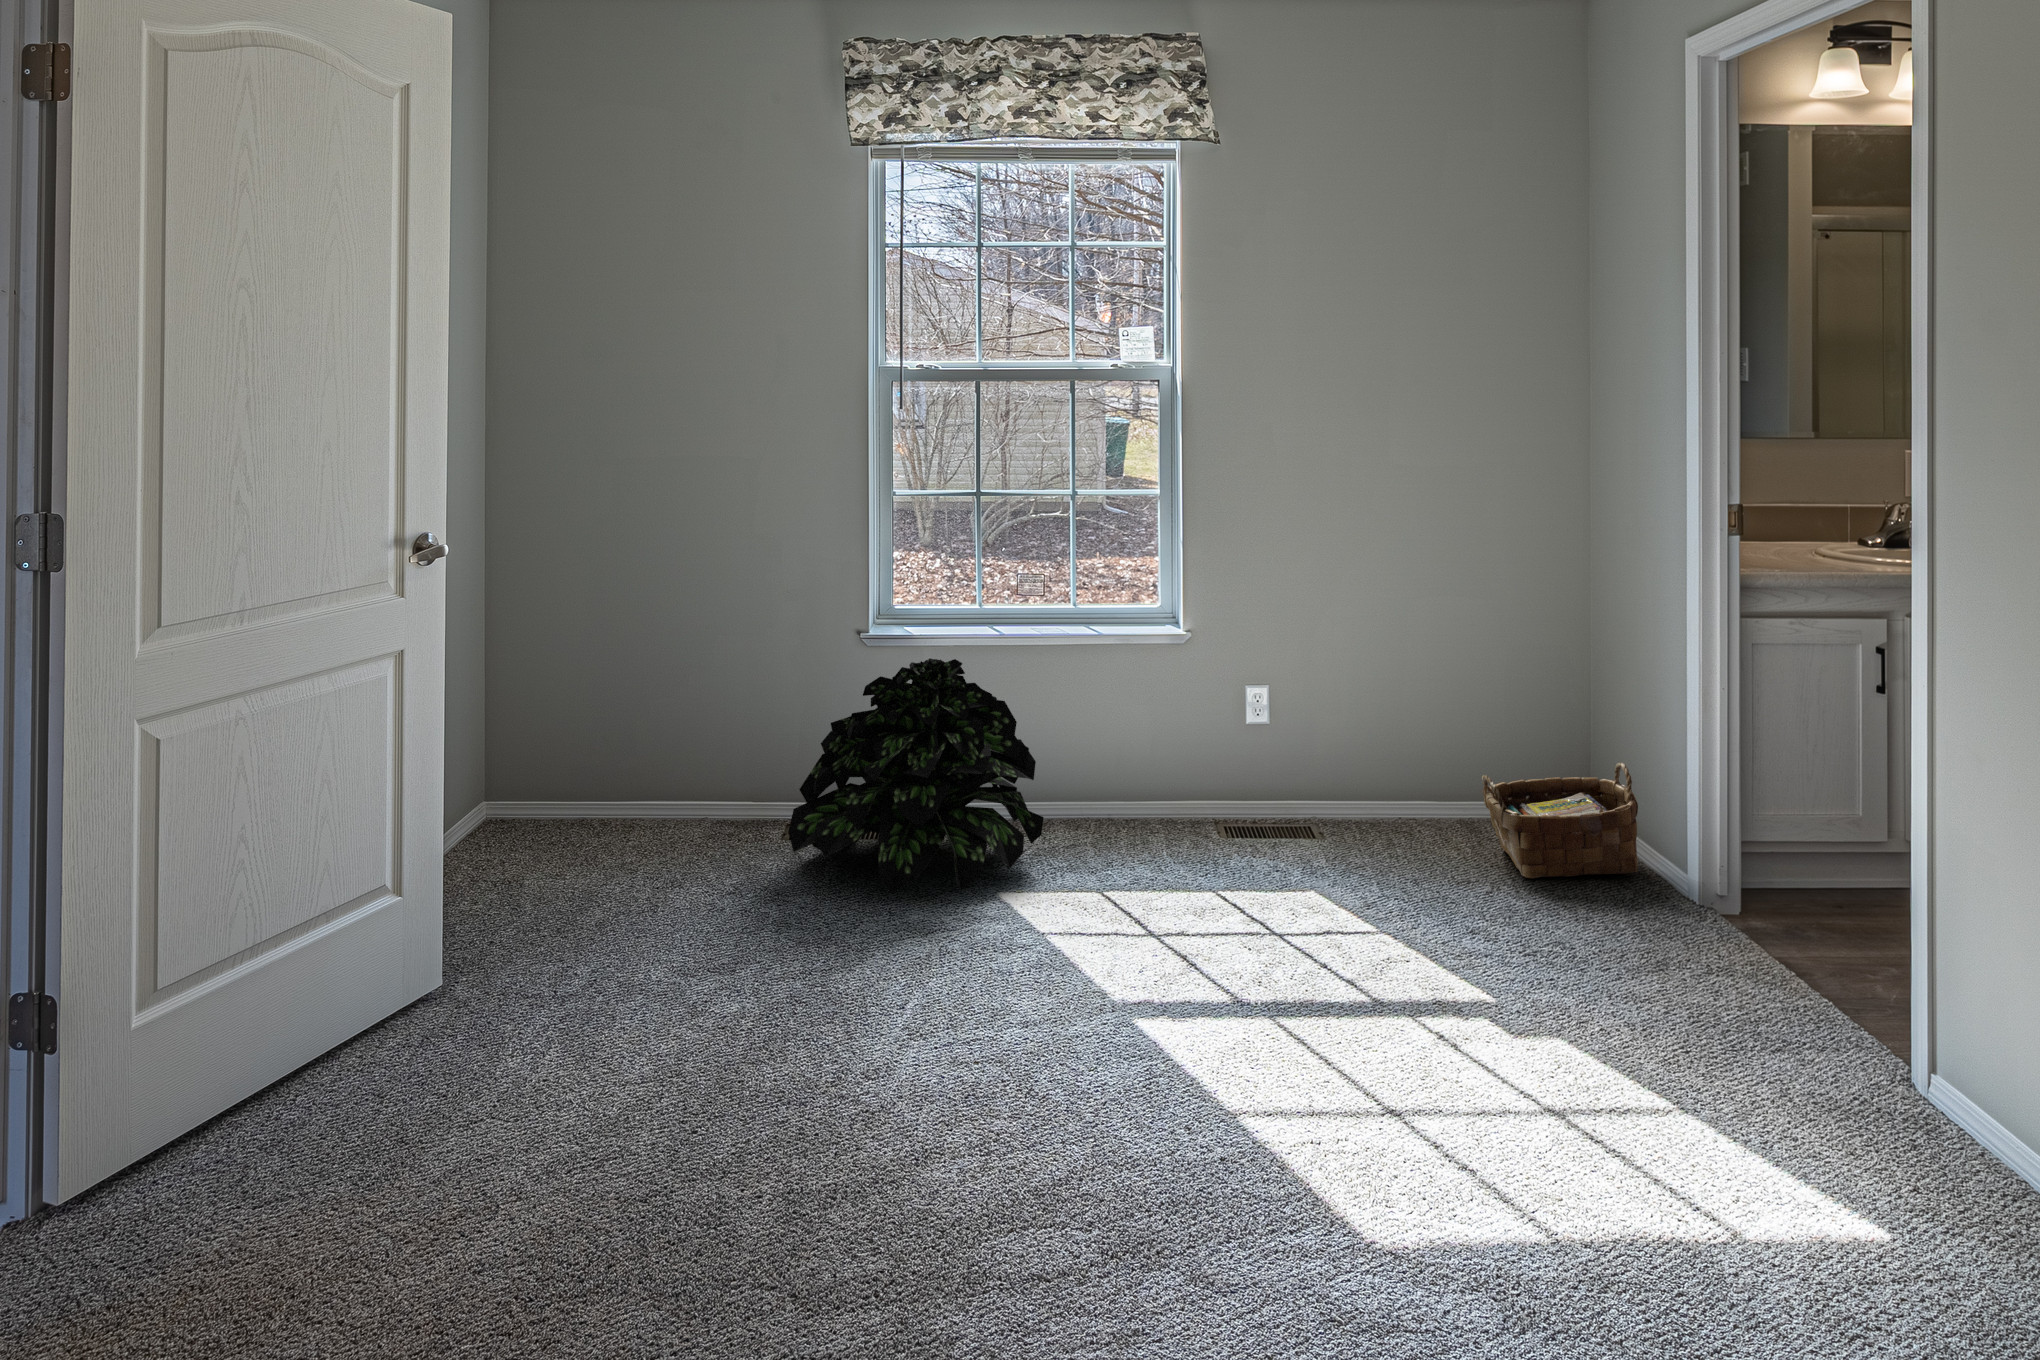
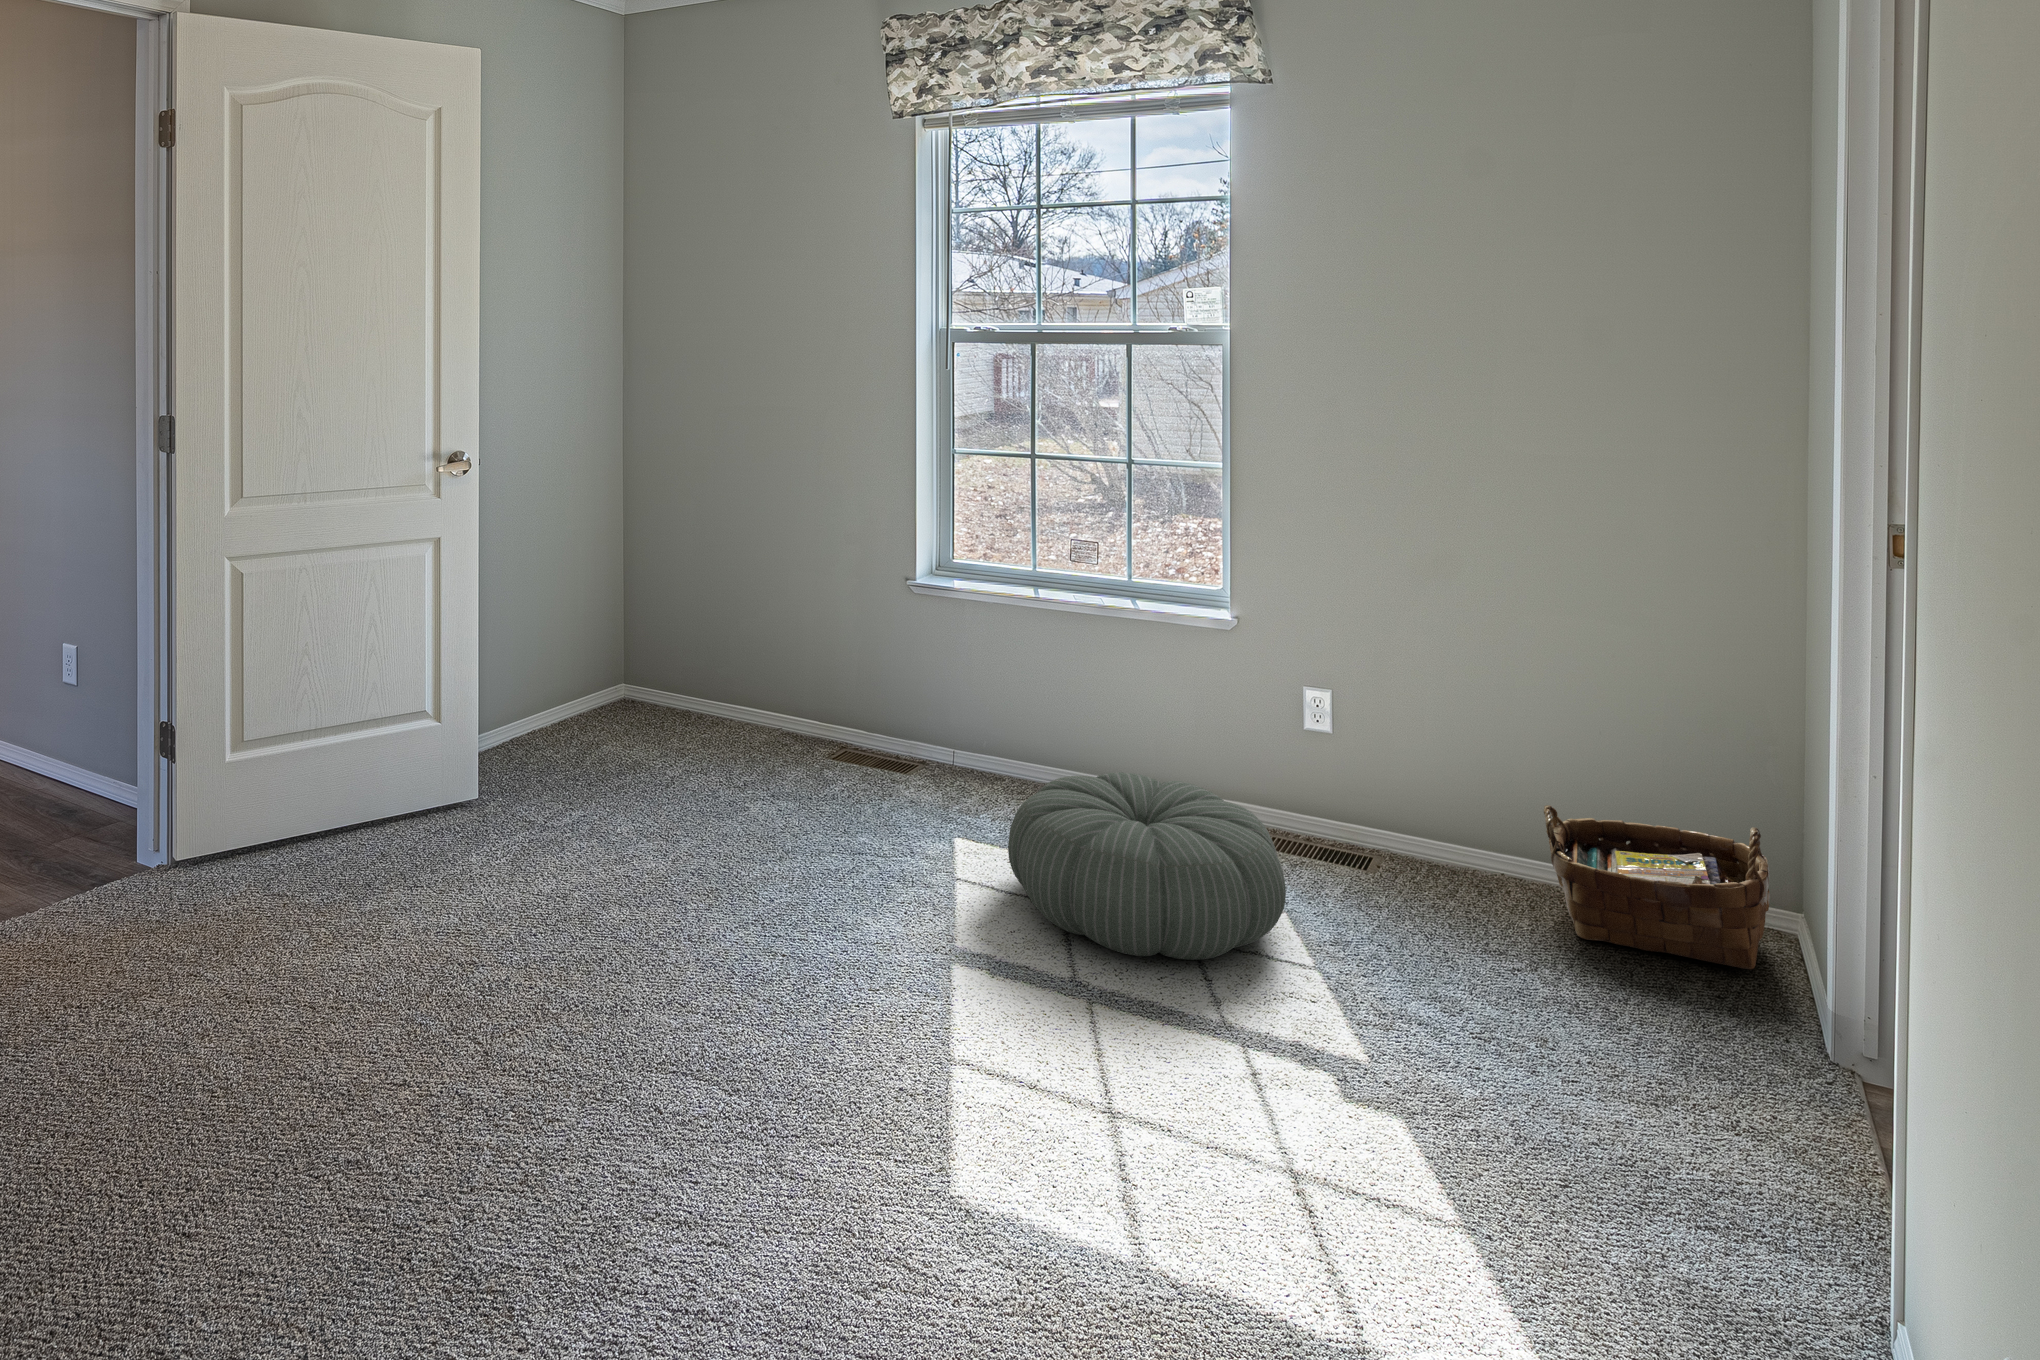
potted plant: present [788,658,1044,893] -> none [805,588,1031,804]
pouf: none [1113,807,1362,971] -> present [1008,772,1286,960]

